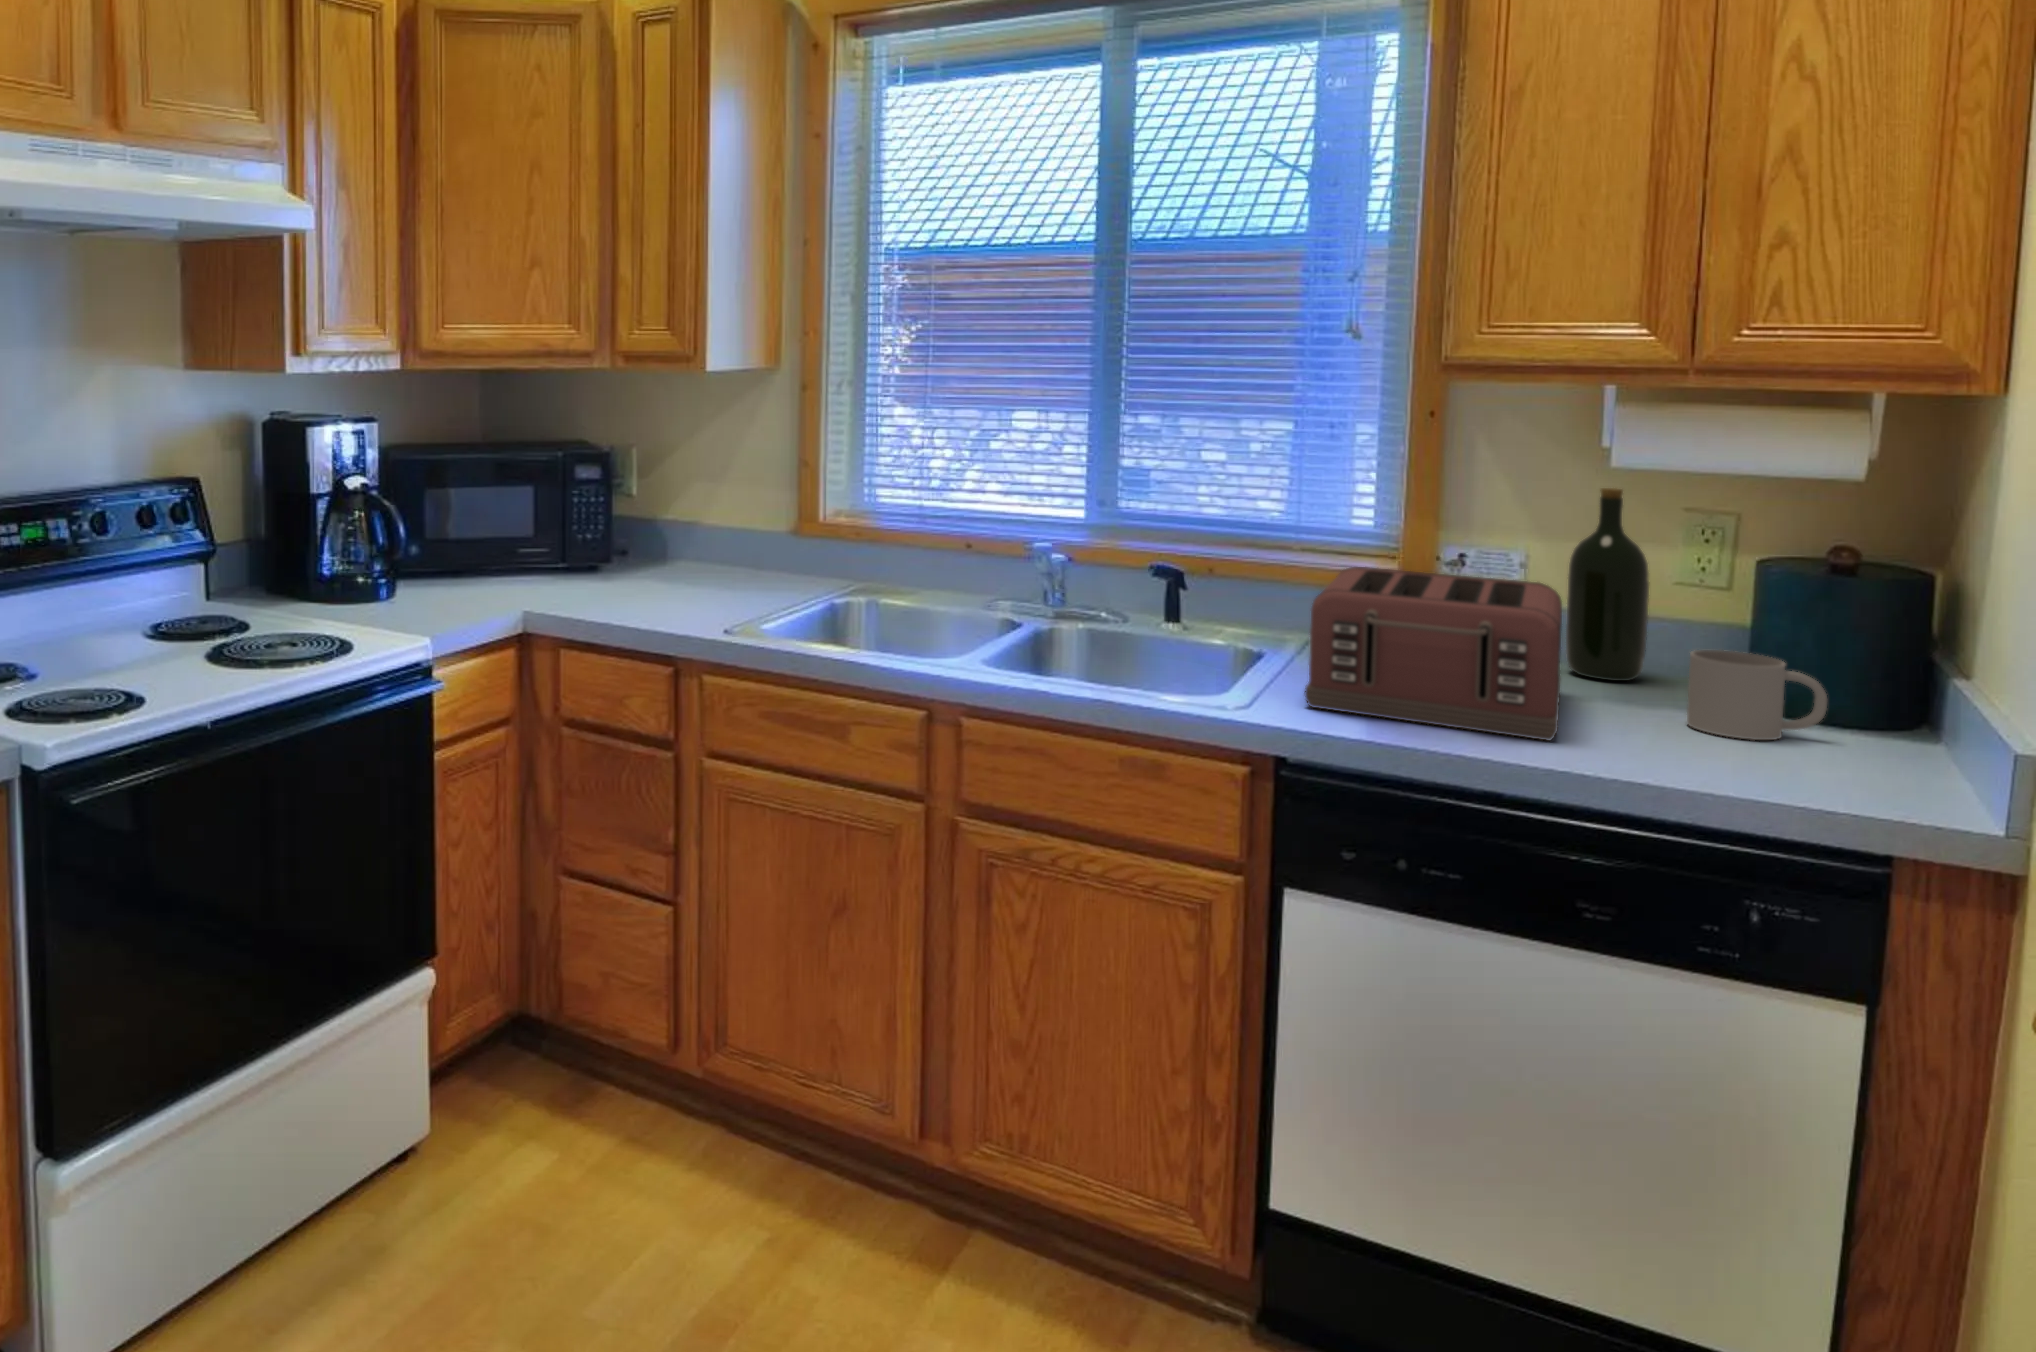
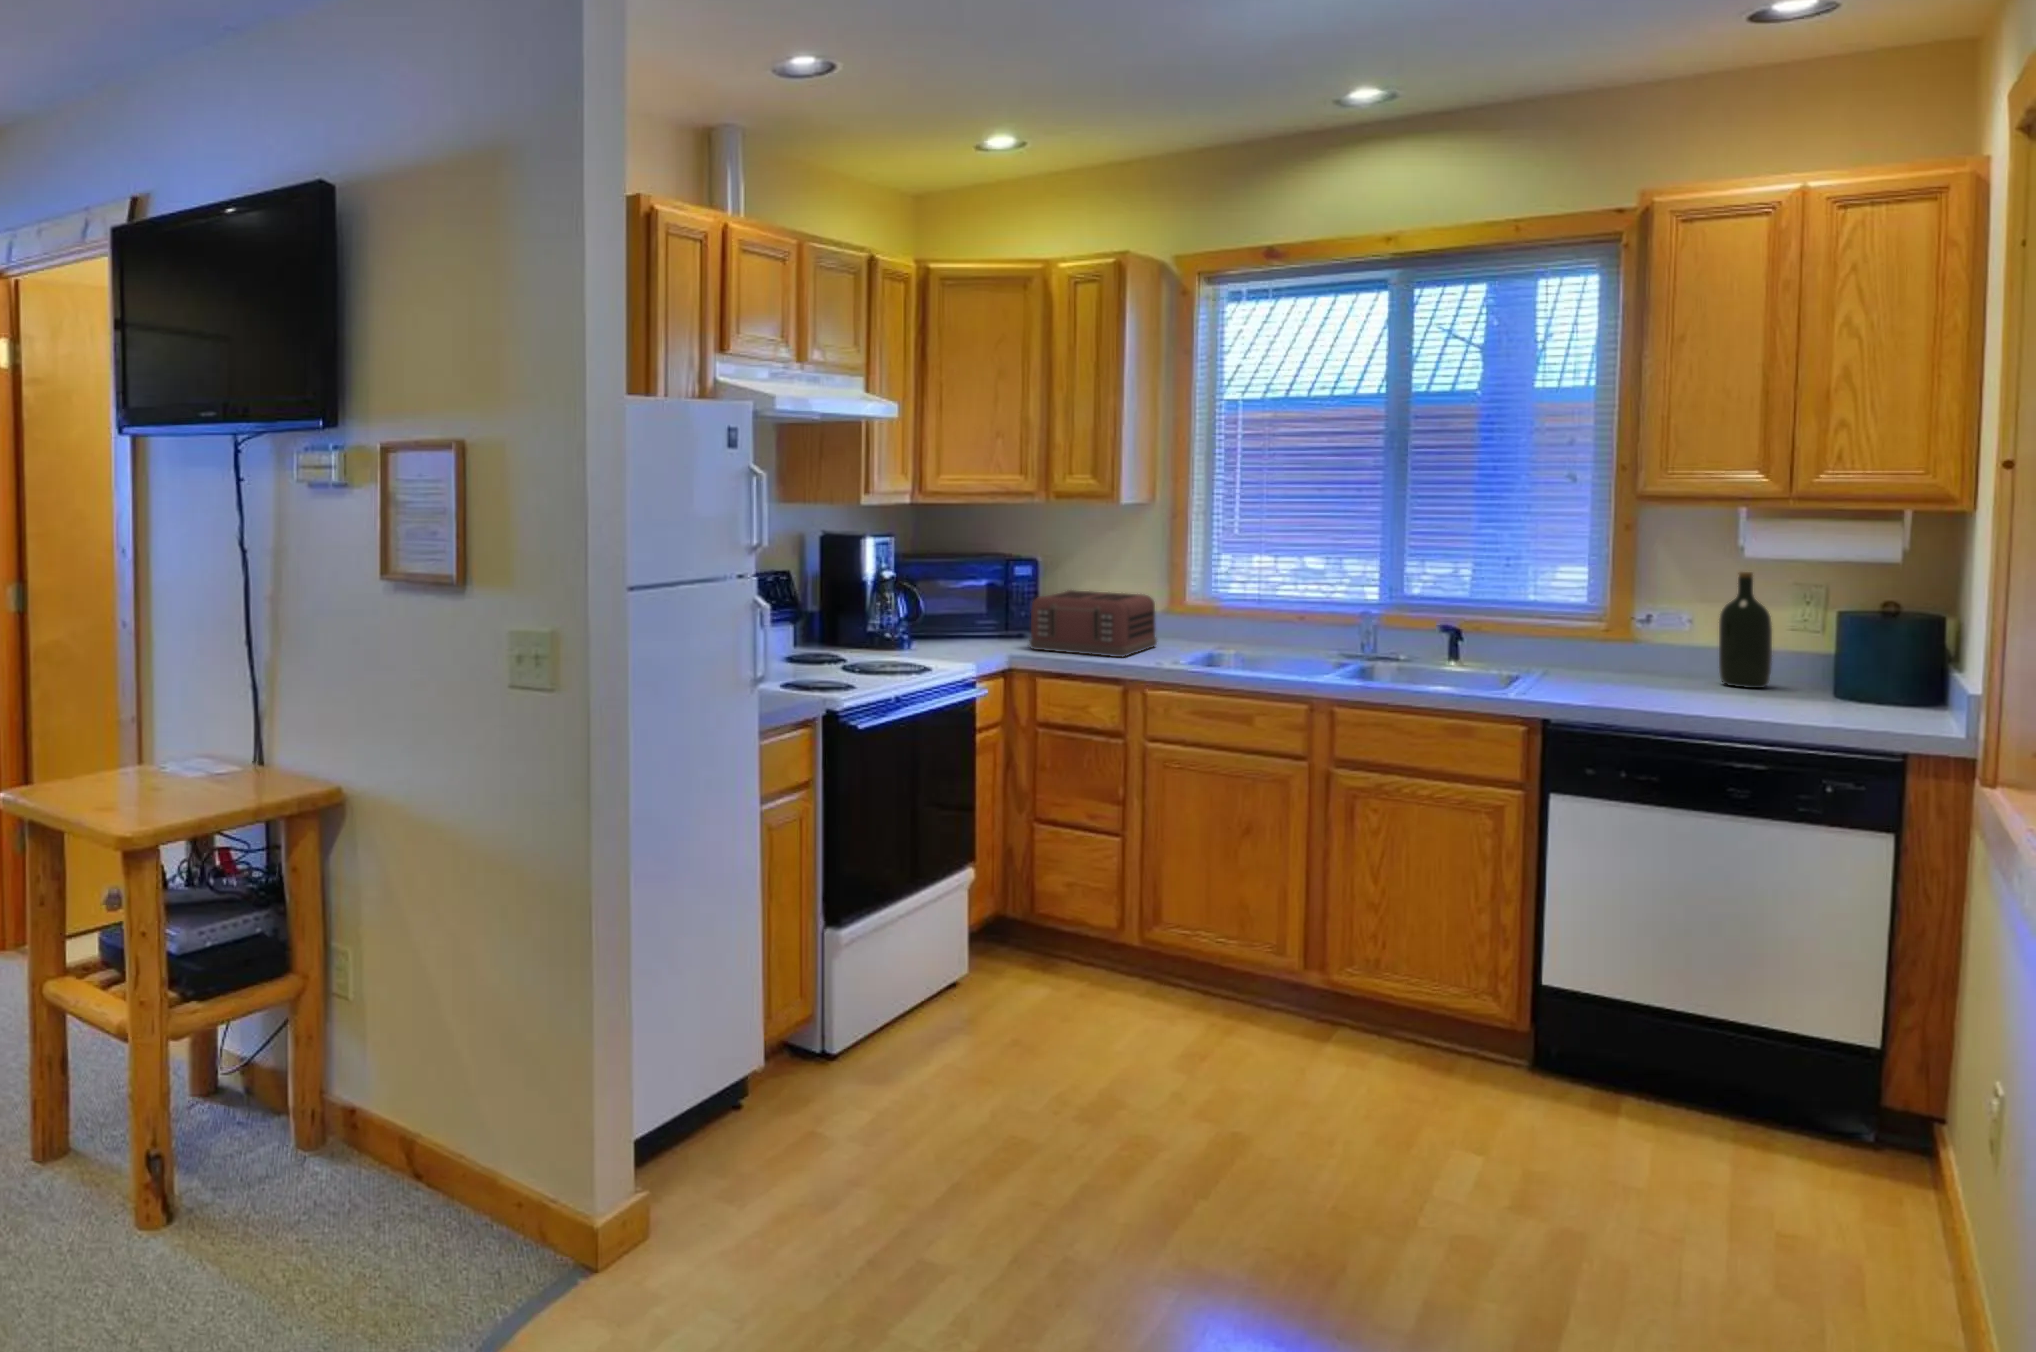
toaster: present [1305,567,1562,741] -> present [1029,590,1157,657]
mug: present [1687,650,1827,740] -> none [1797,662,1882,711]

